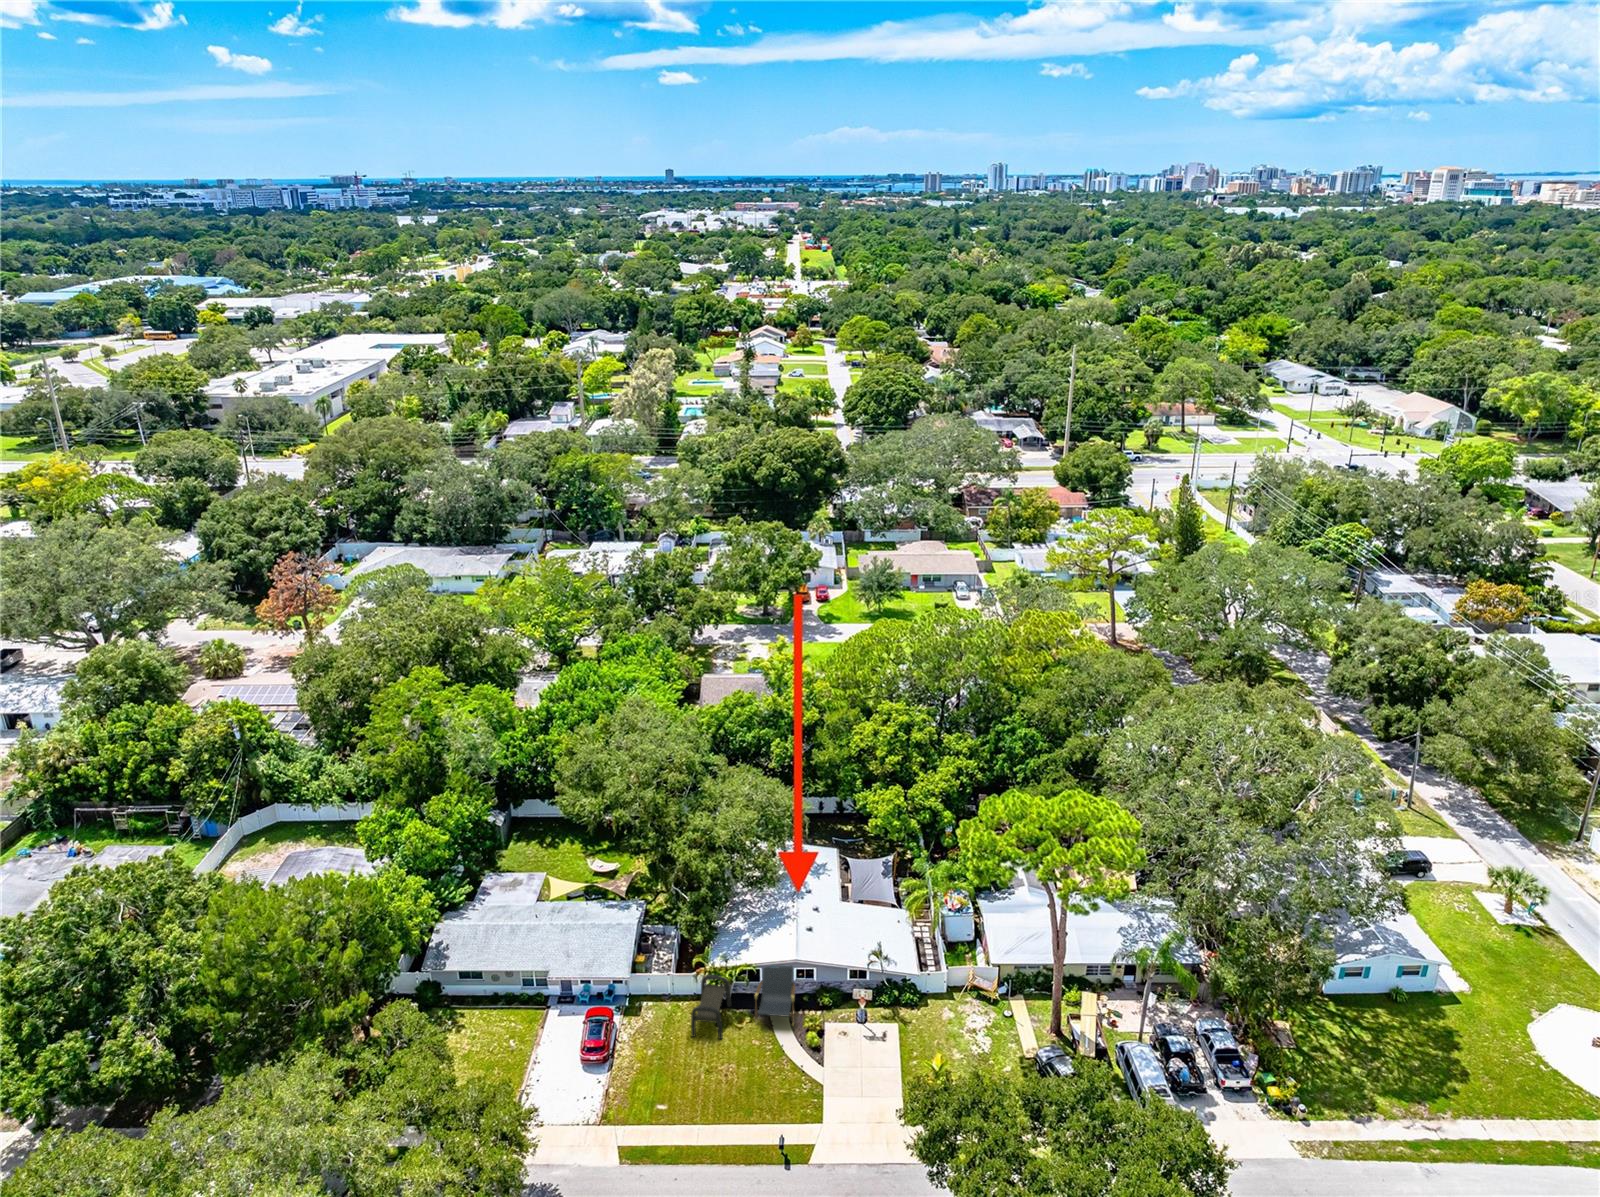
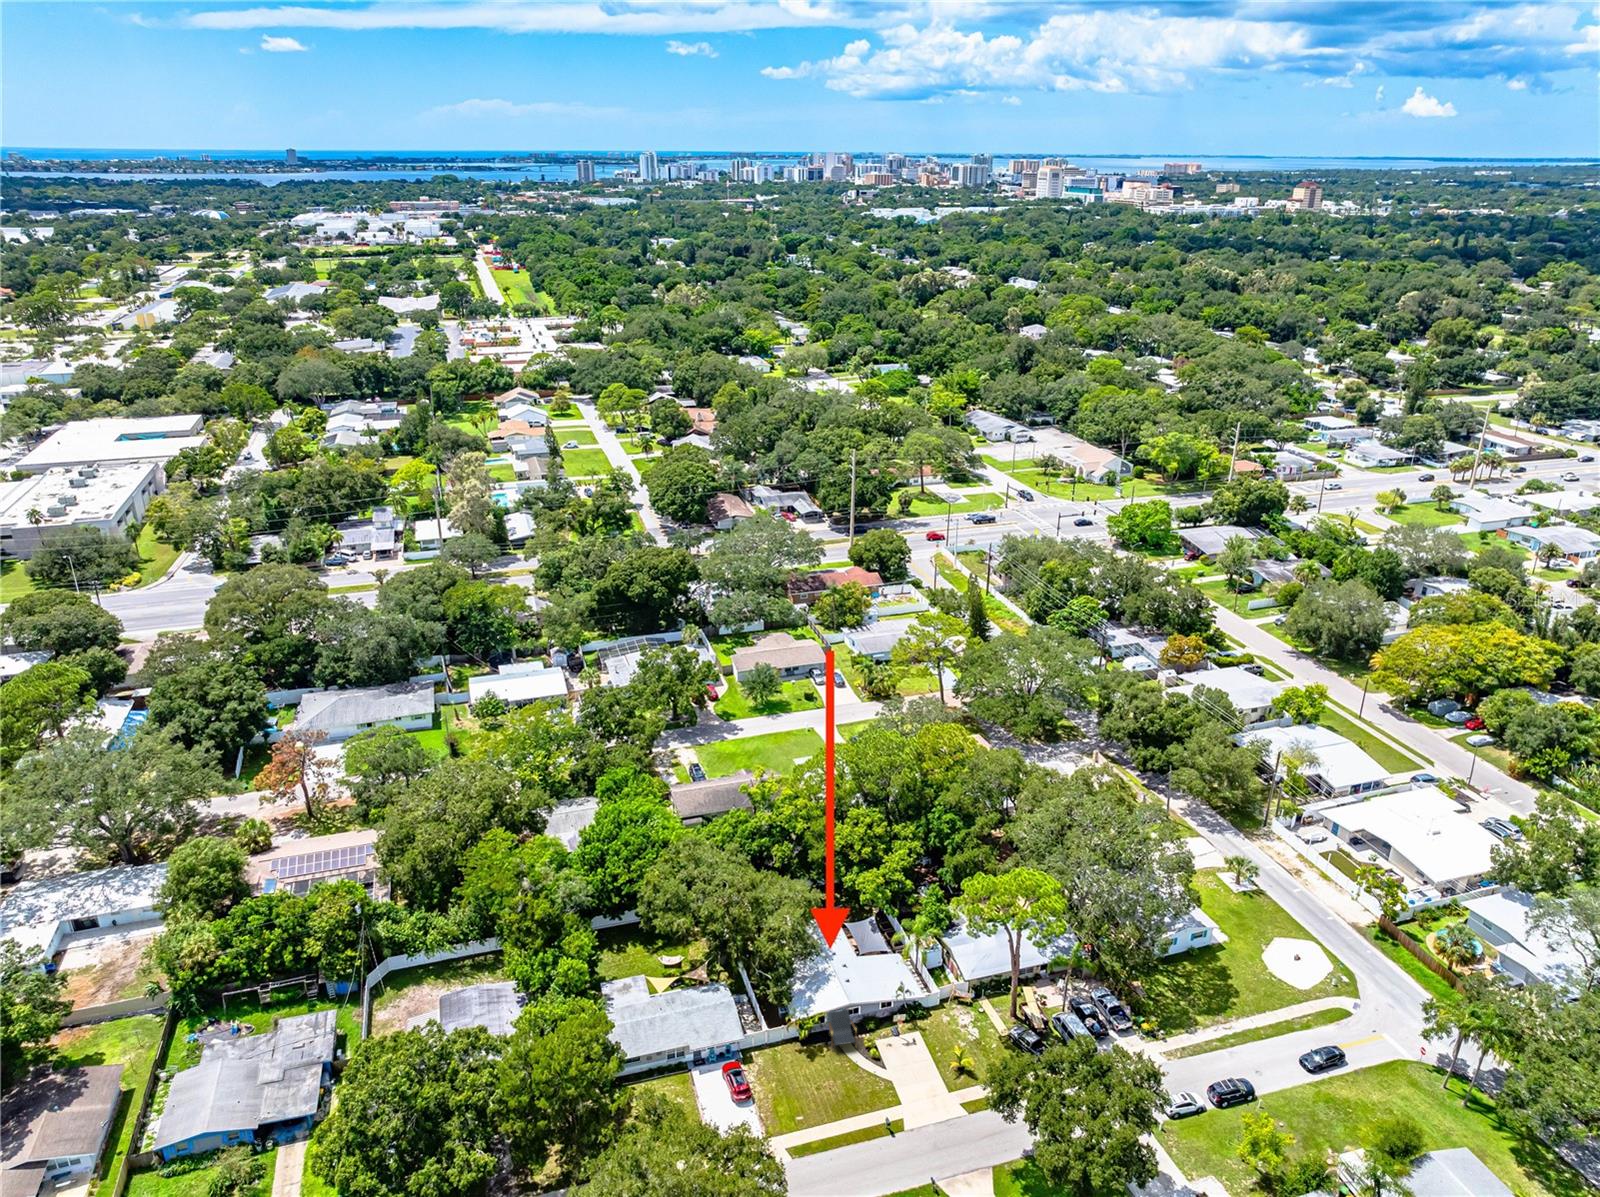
bench: present [691,975,731,1039] -> none [790,1025,816,1070]

